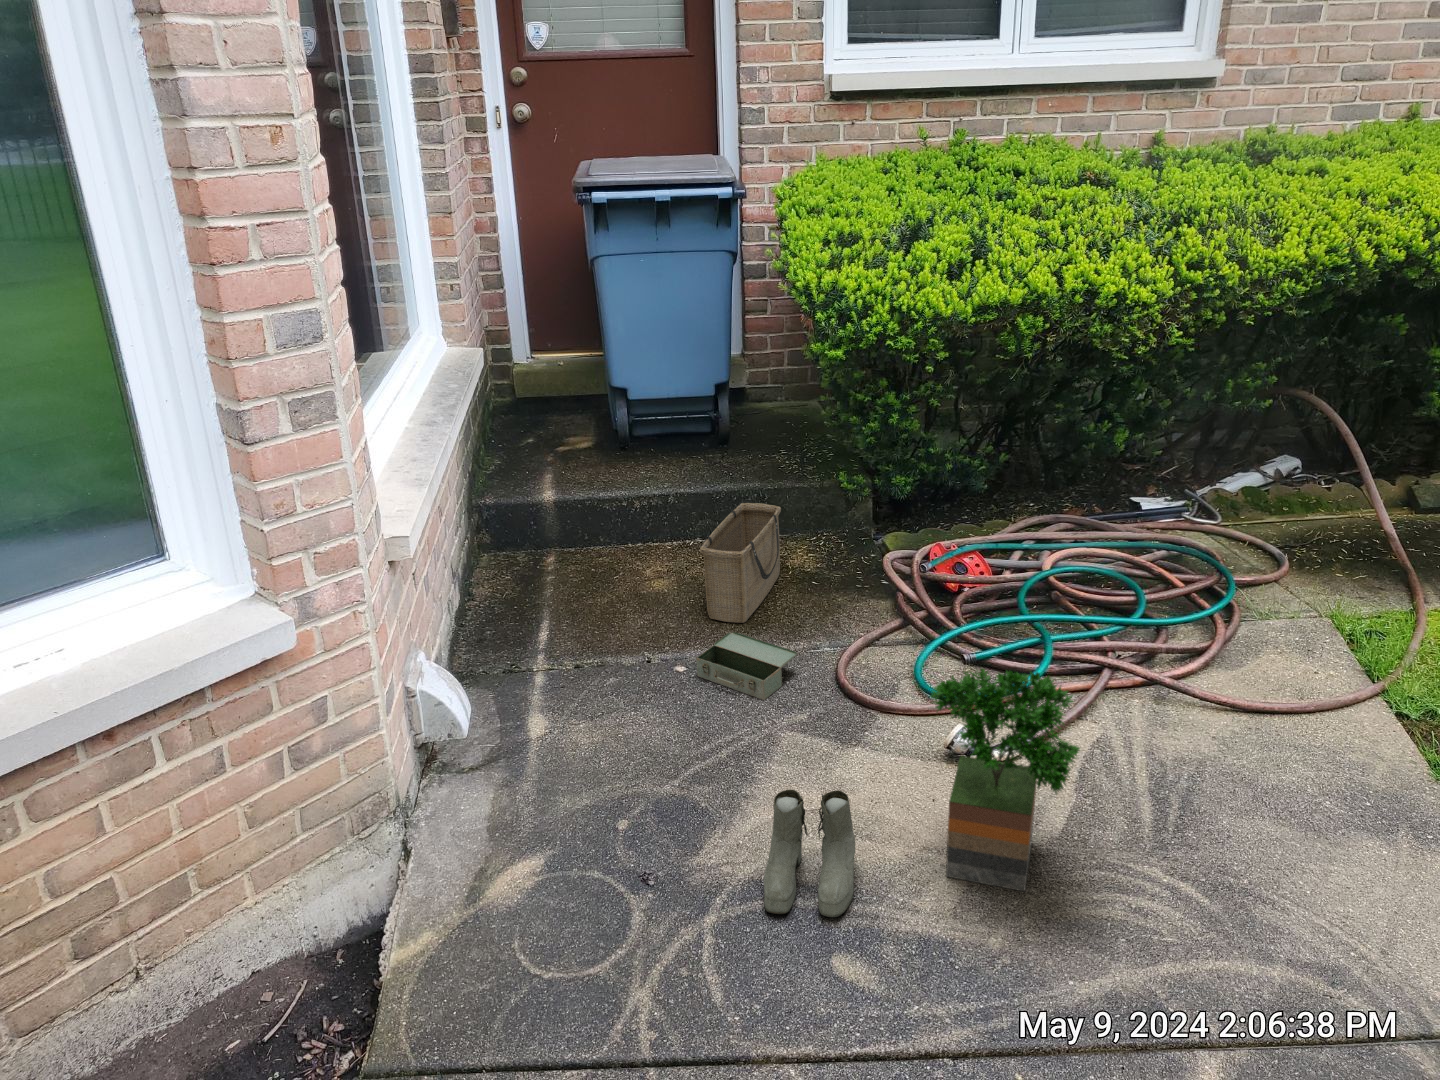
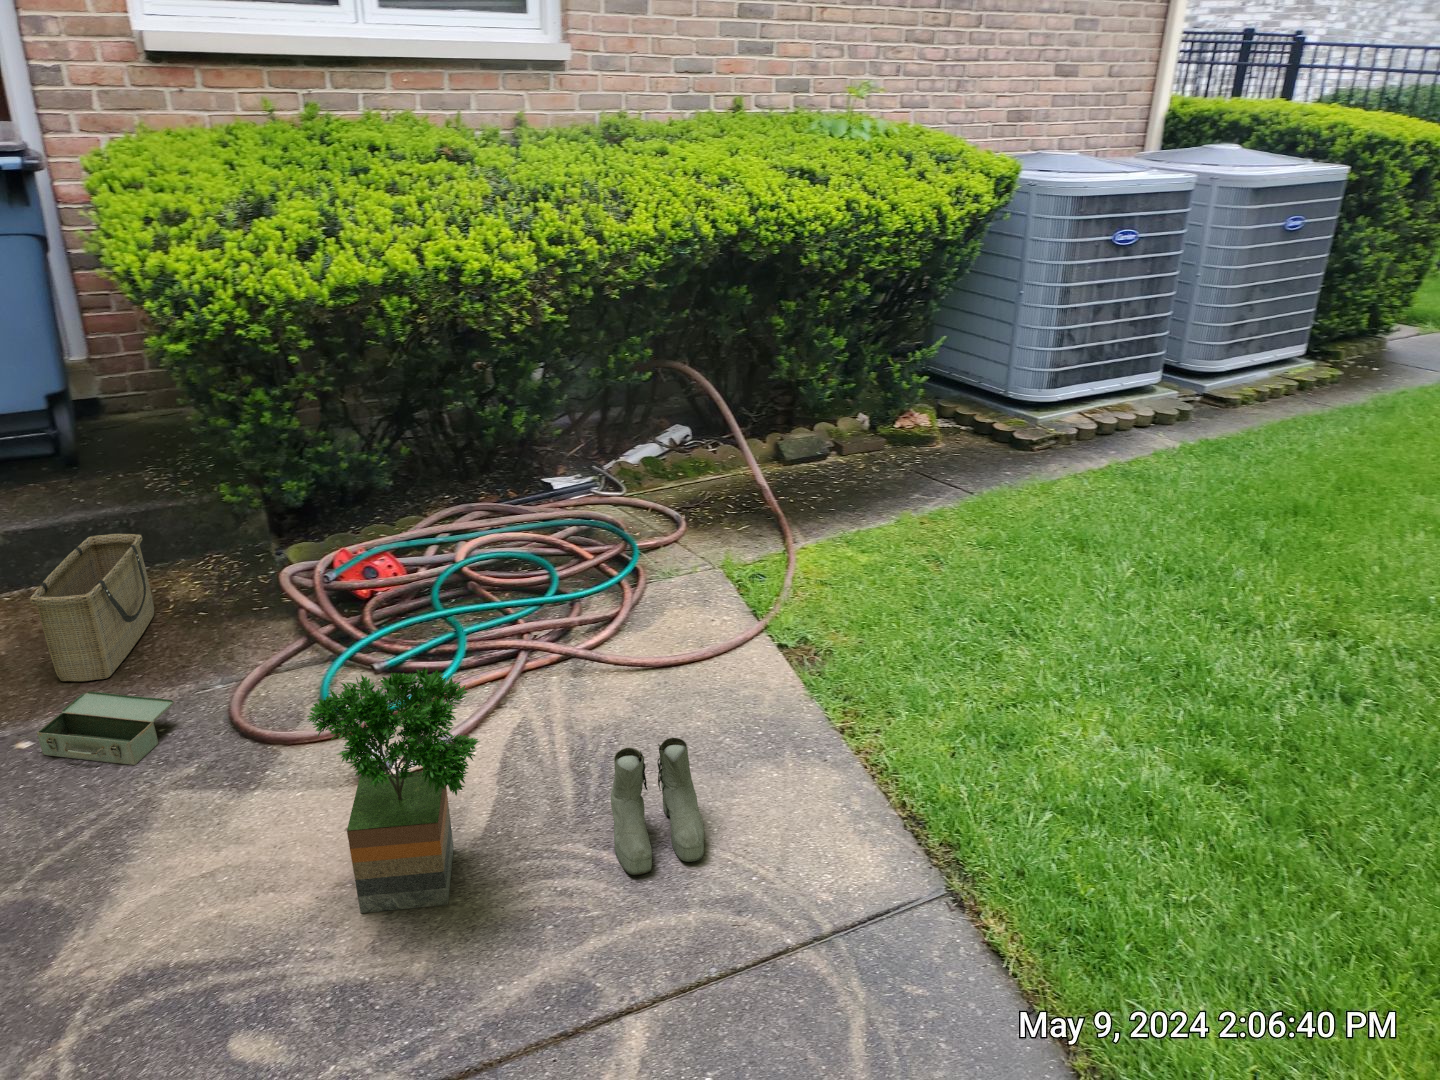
boots: present [764,789,855,917] -> present [611,738,704,875]

